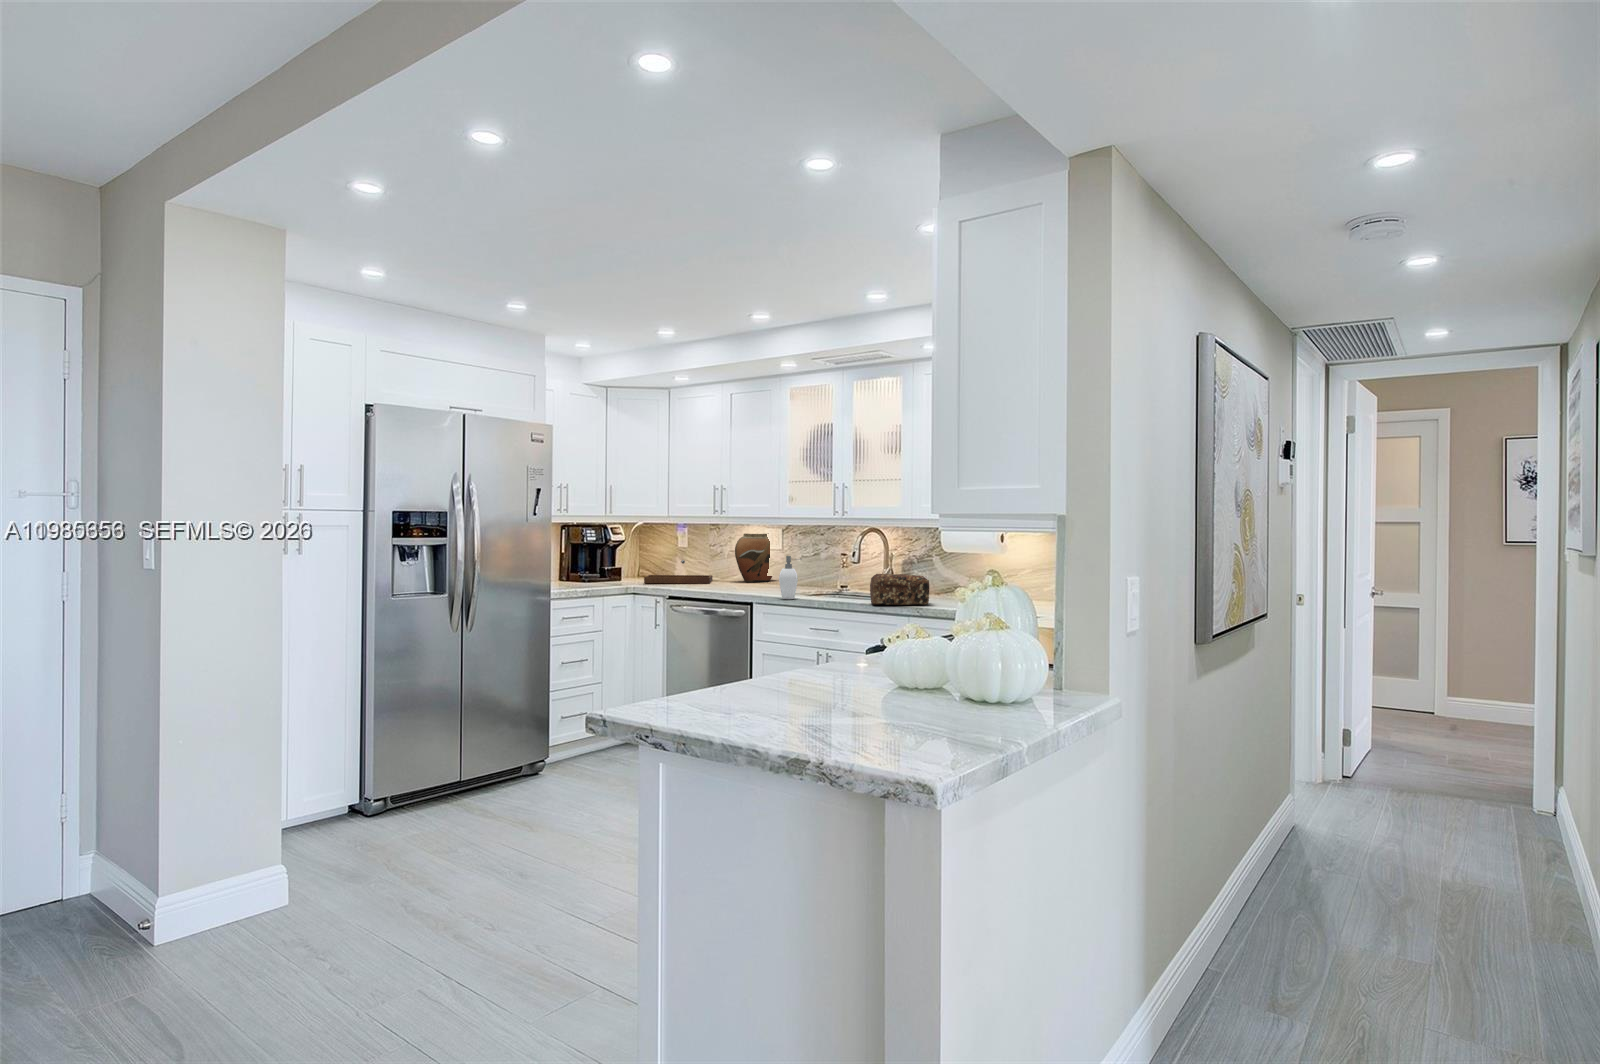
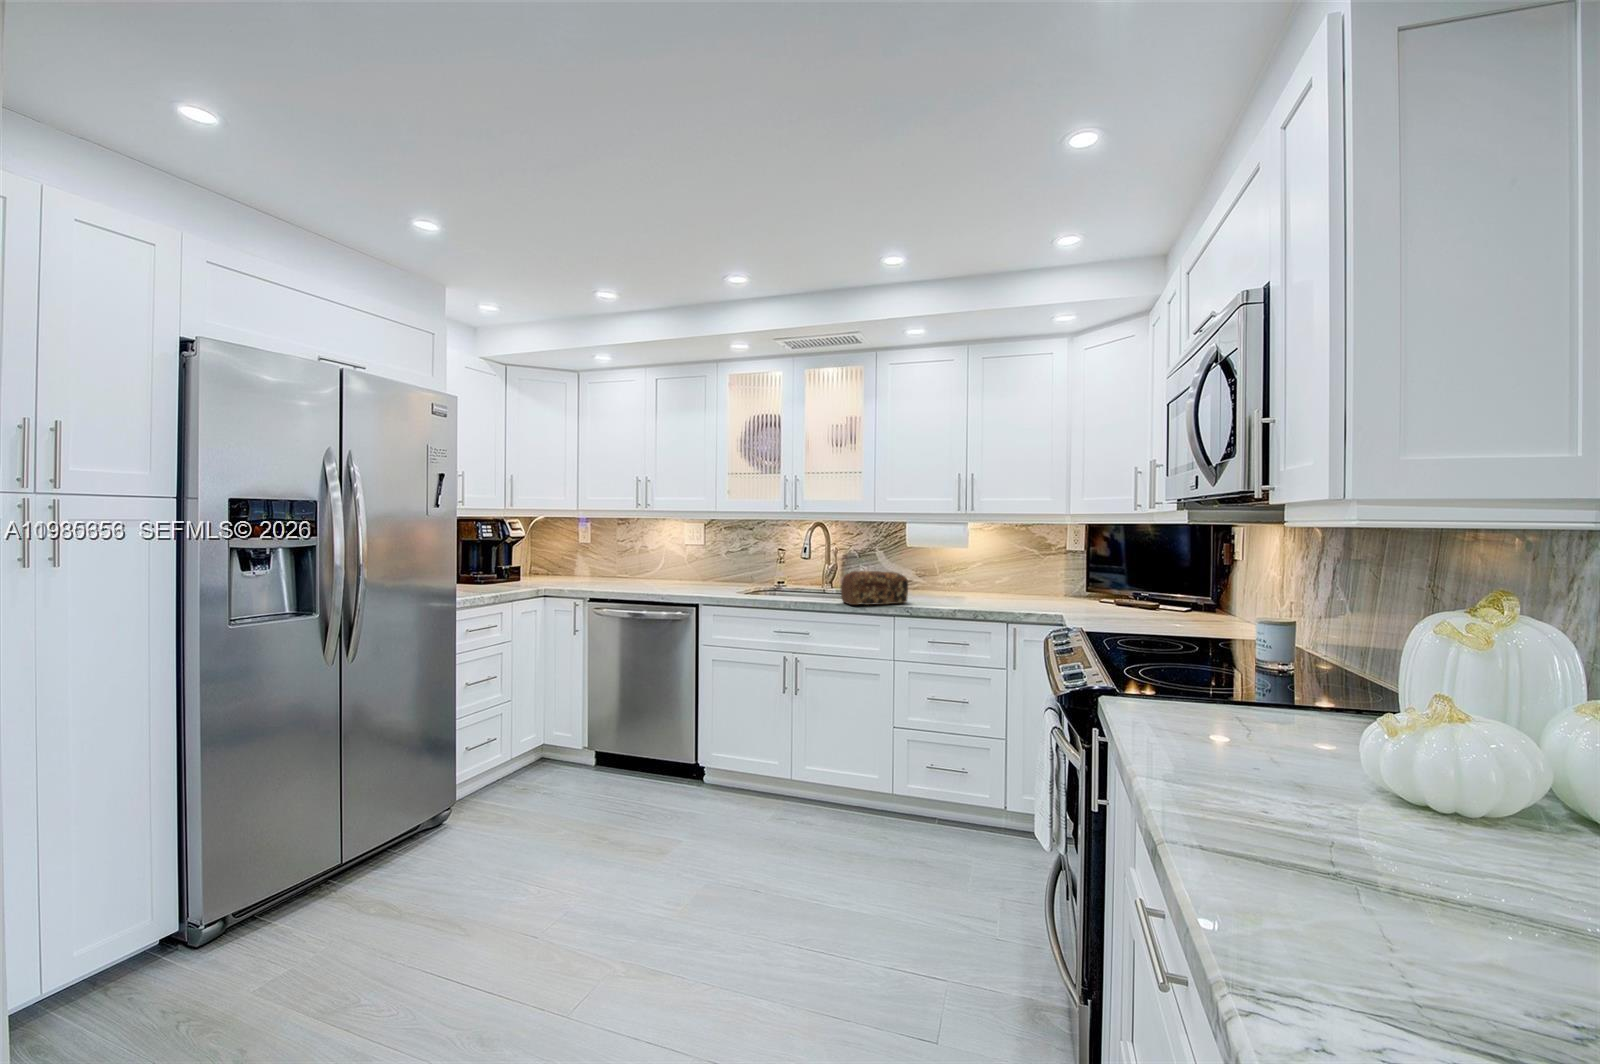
vase: present [735,534,772,582] -> none [652,528,696,578]
soap dispenser: present [779,556,802,599] -> none [735,553,761,600]
tray: present [644,560,712,584] -> none [552,557,627,583]

